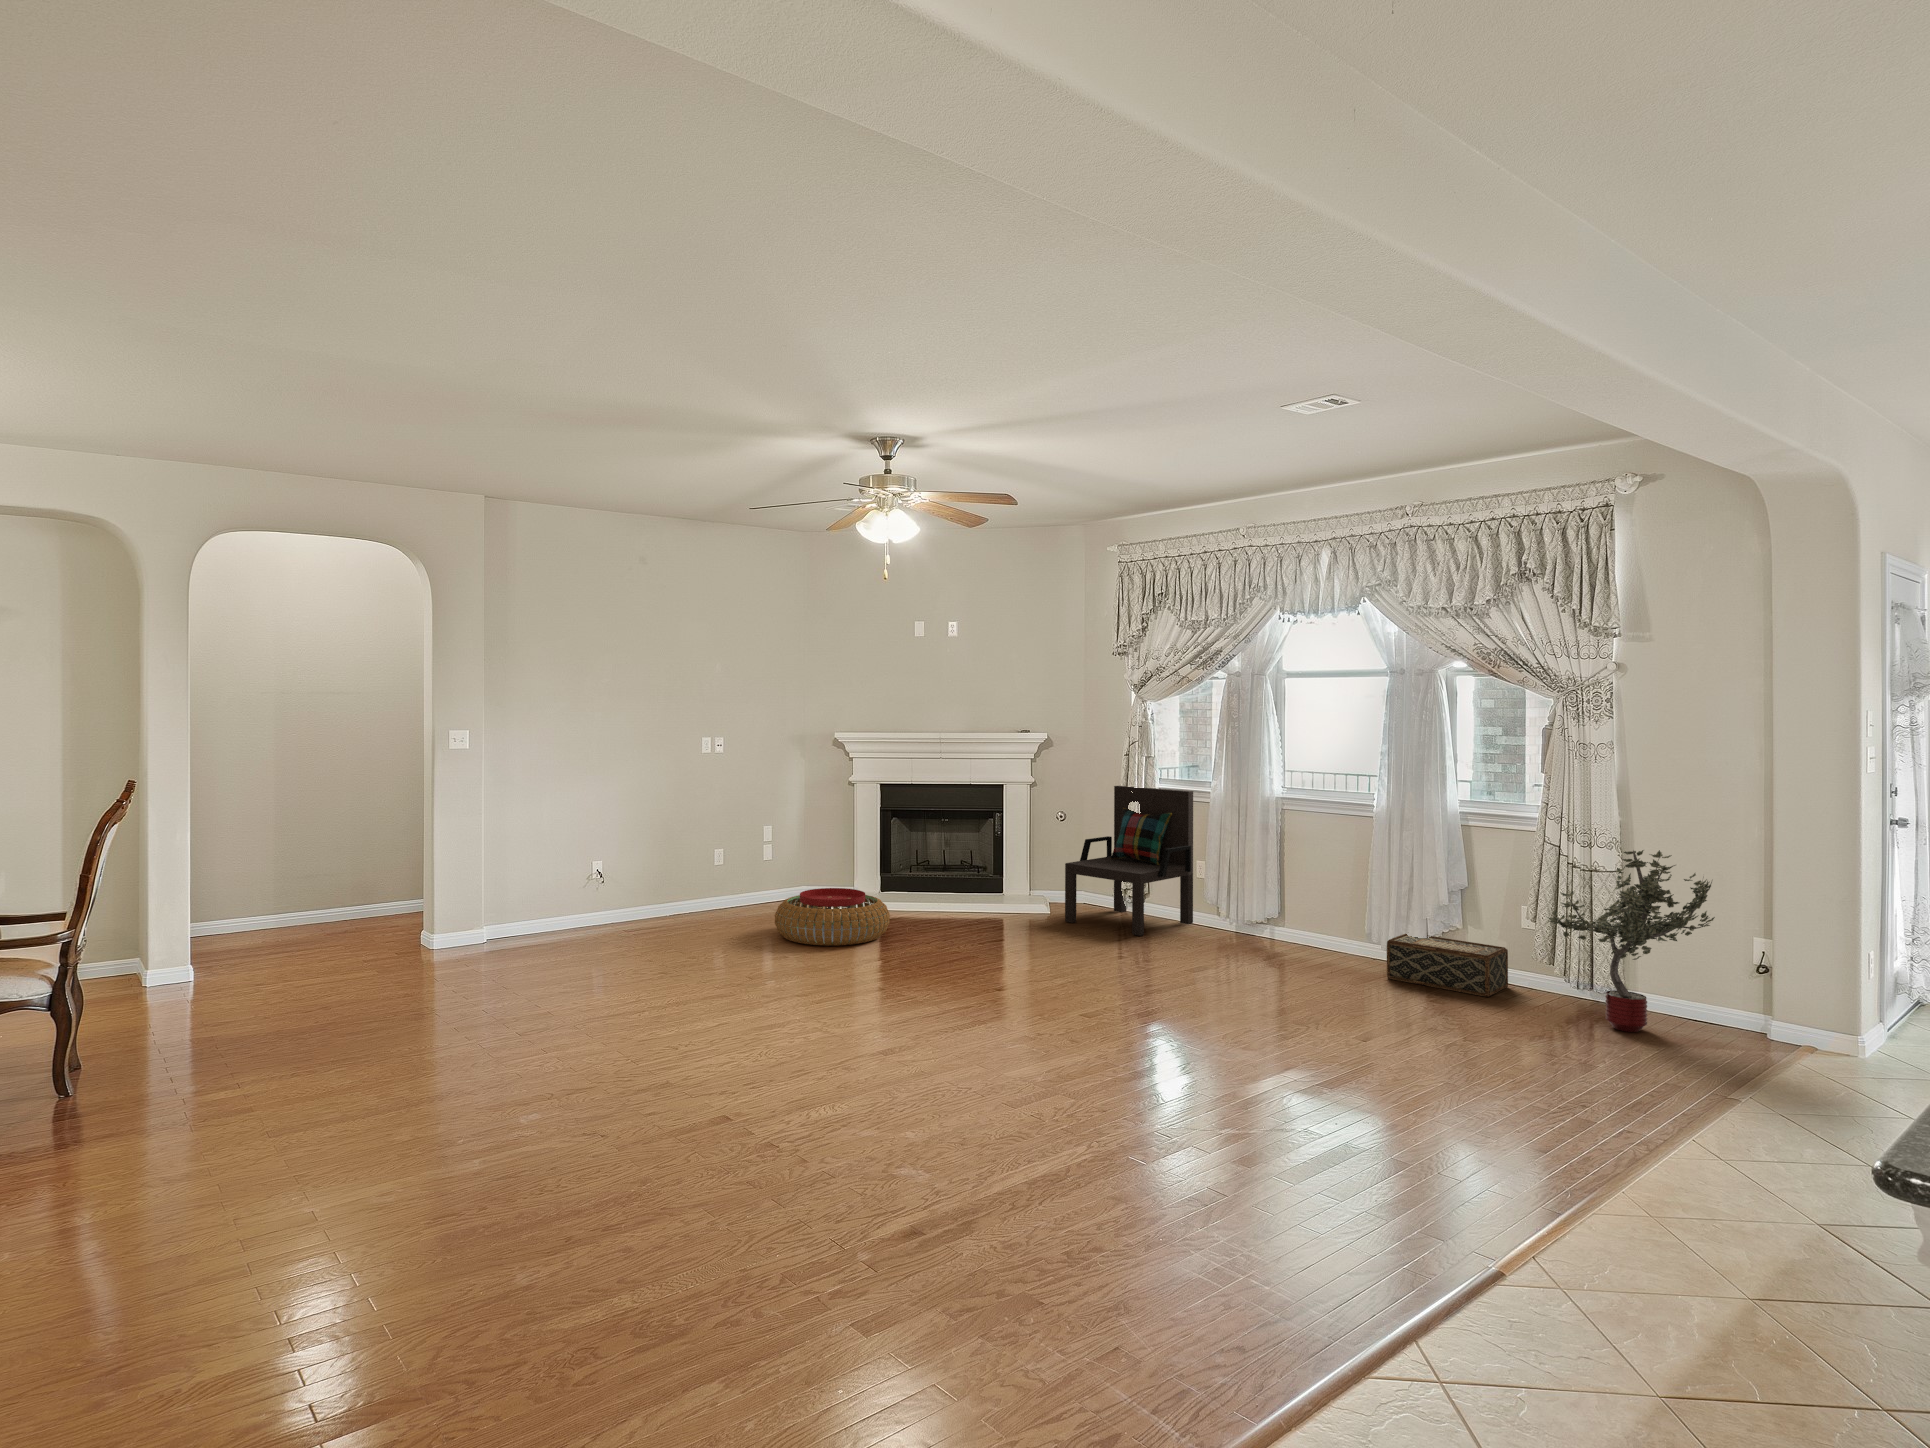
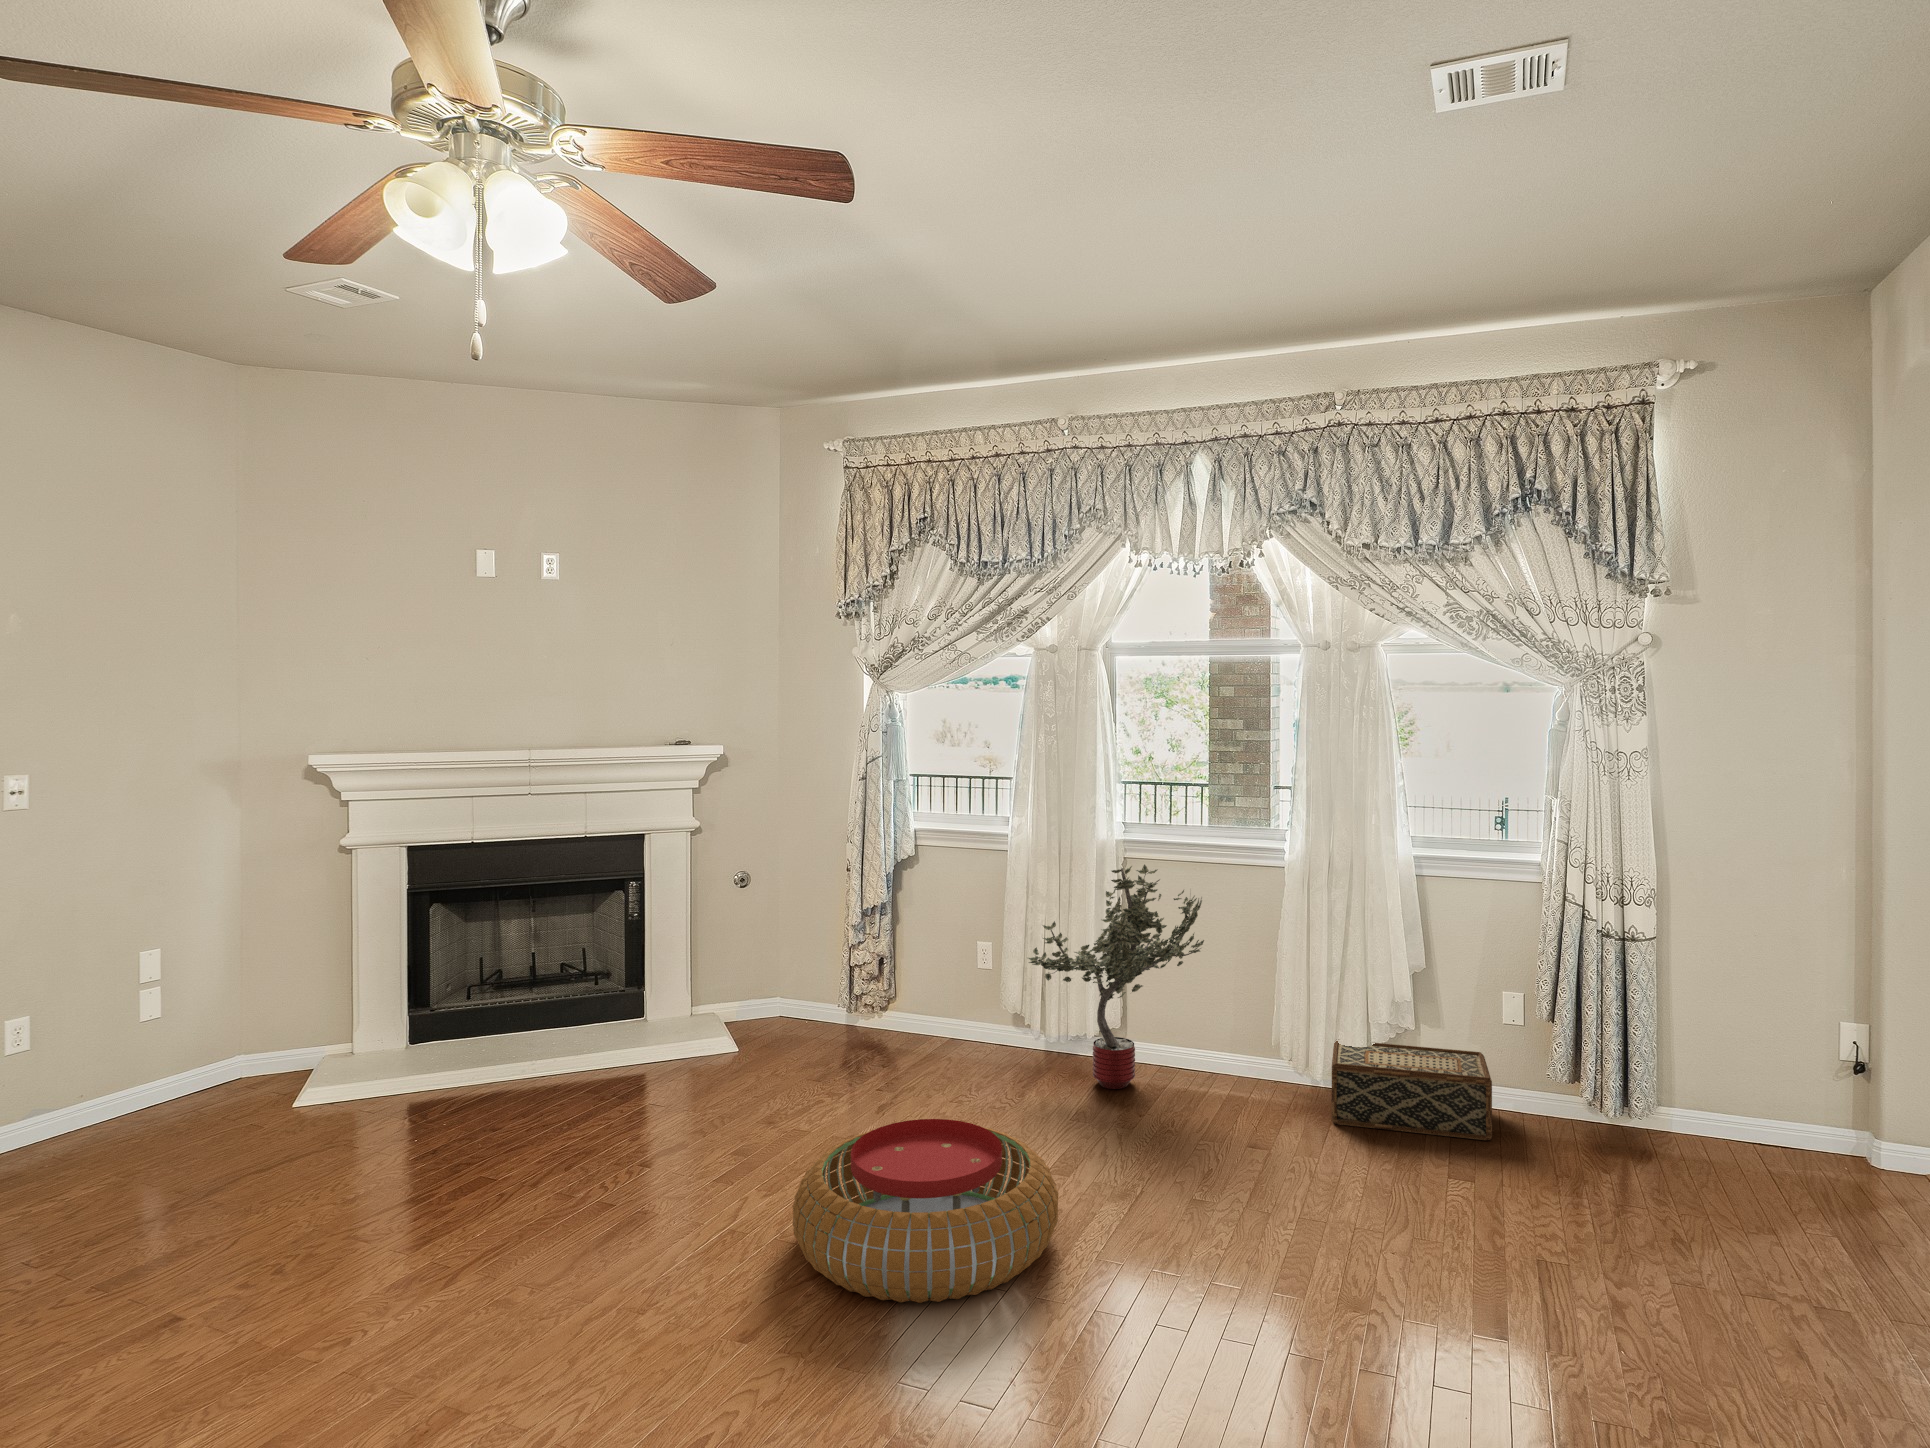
armchair: present [1065,786,1193,936] -> none [776,827,974,1087]
potted tree: present [1548,850,1715,1032] -> present [1028,865,1204,1089]
pouf: present [775,888,890,946] -> present [793,1119,1058,1303]

